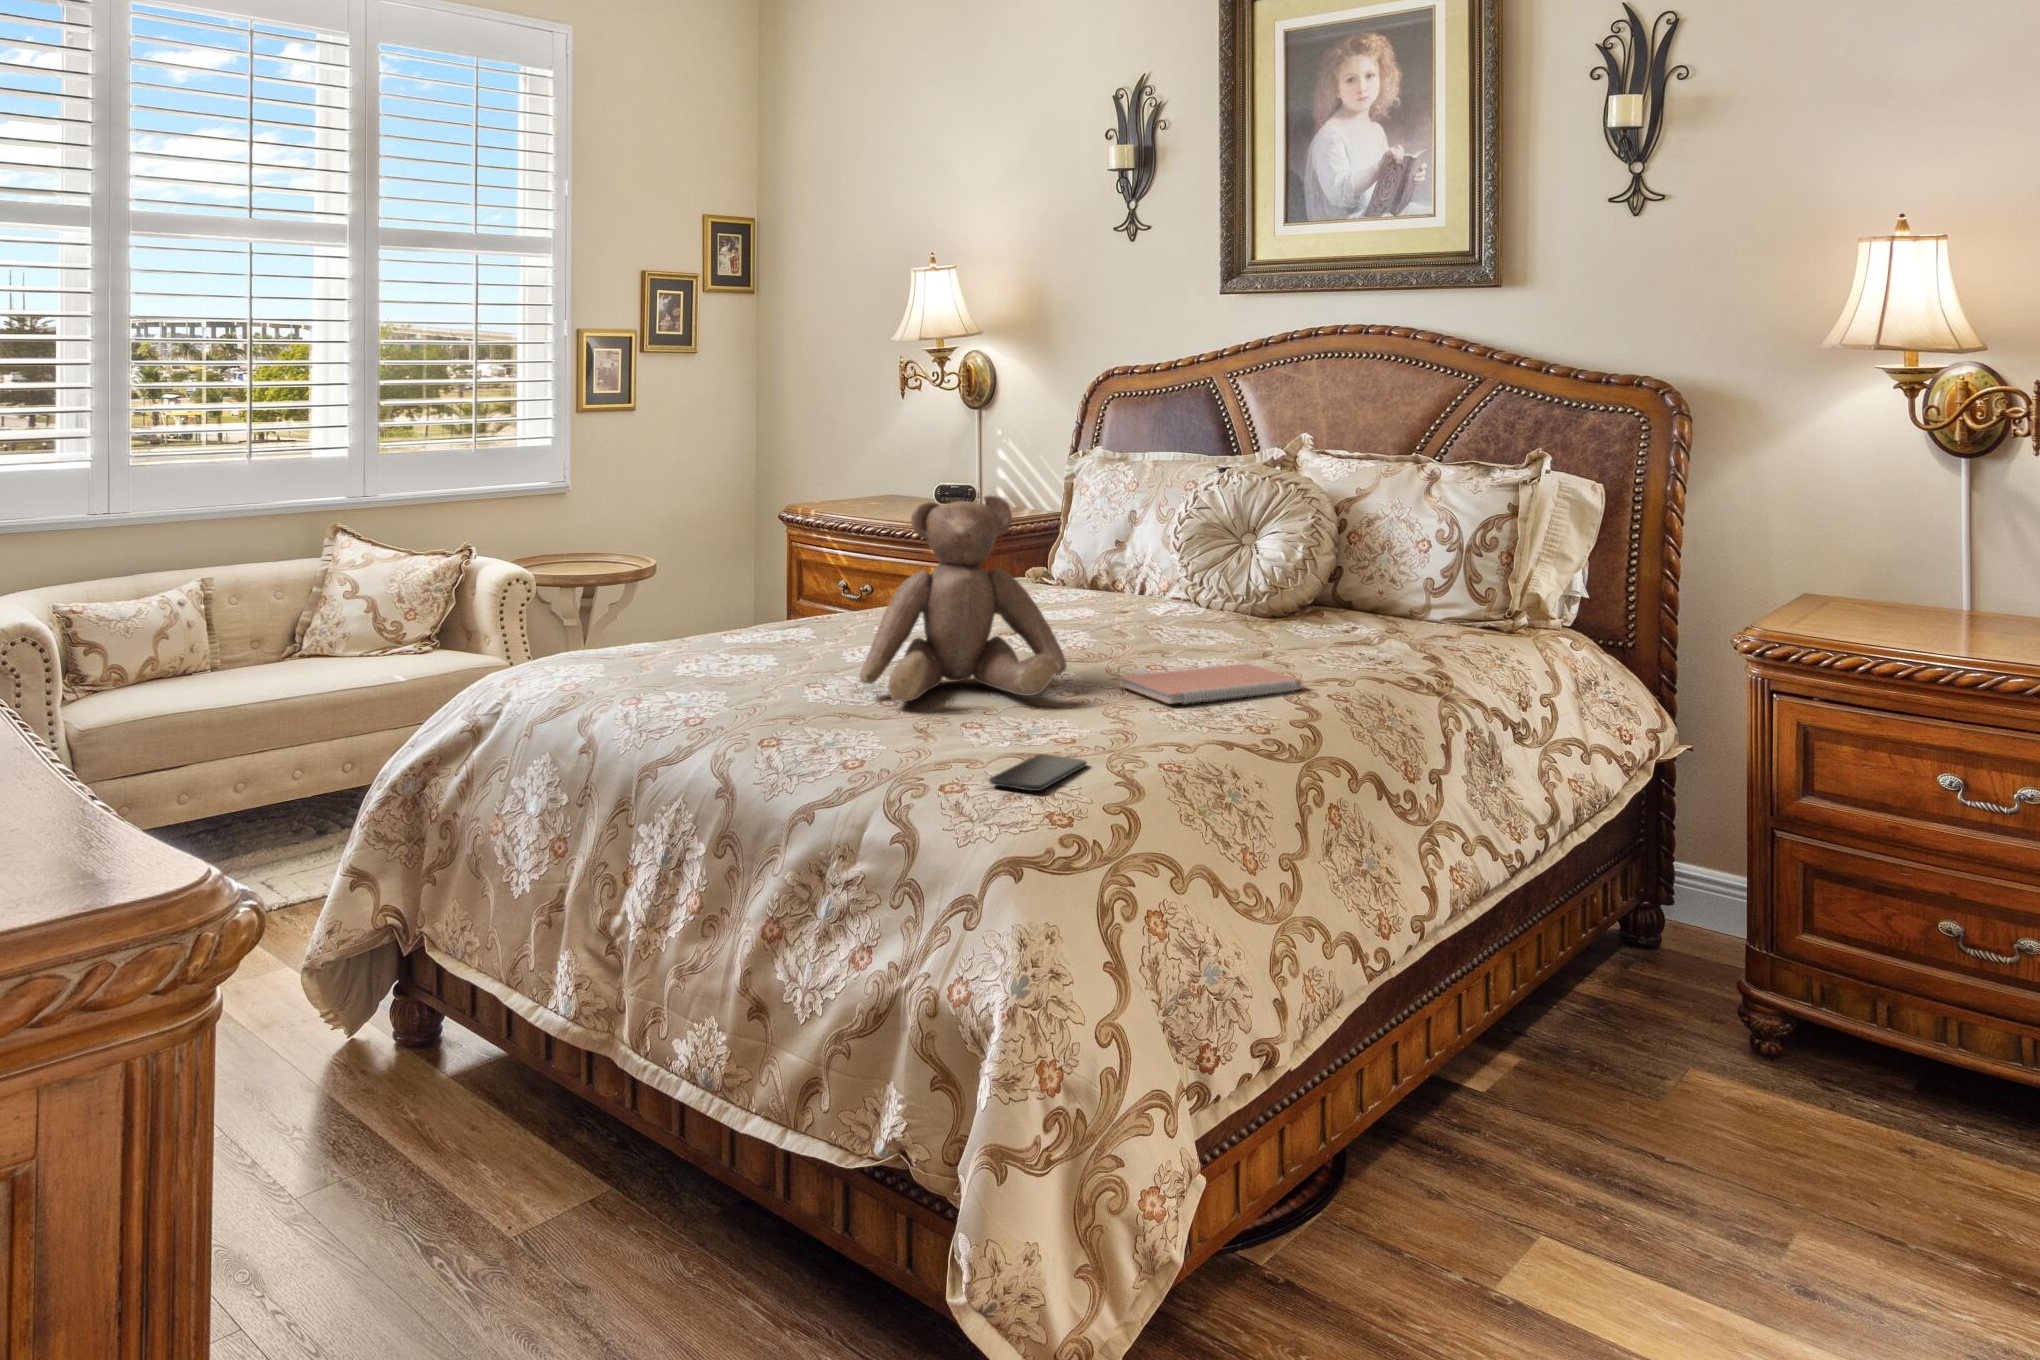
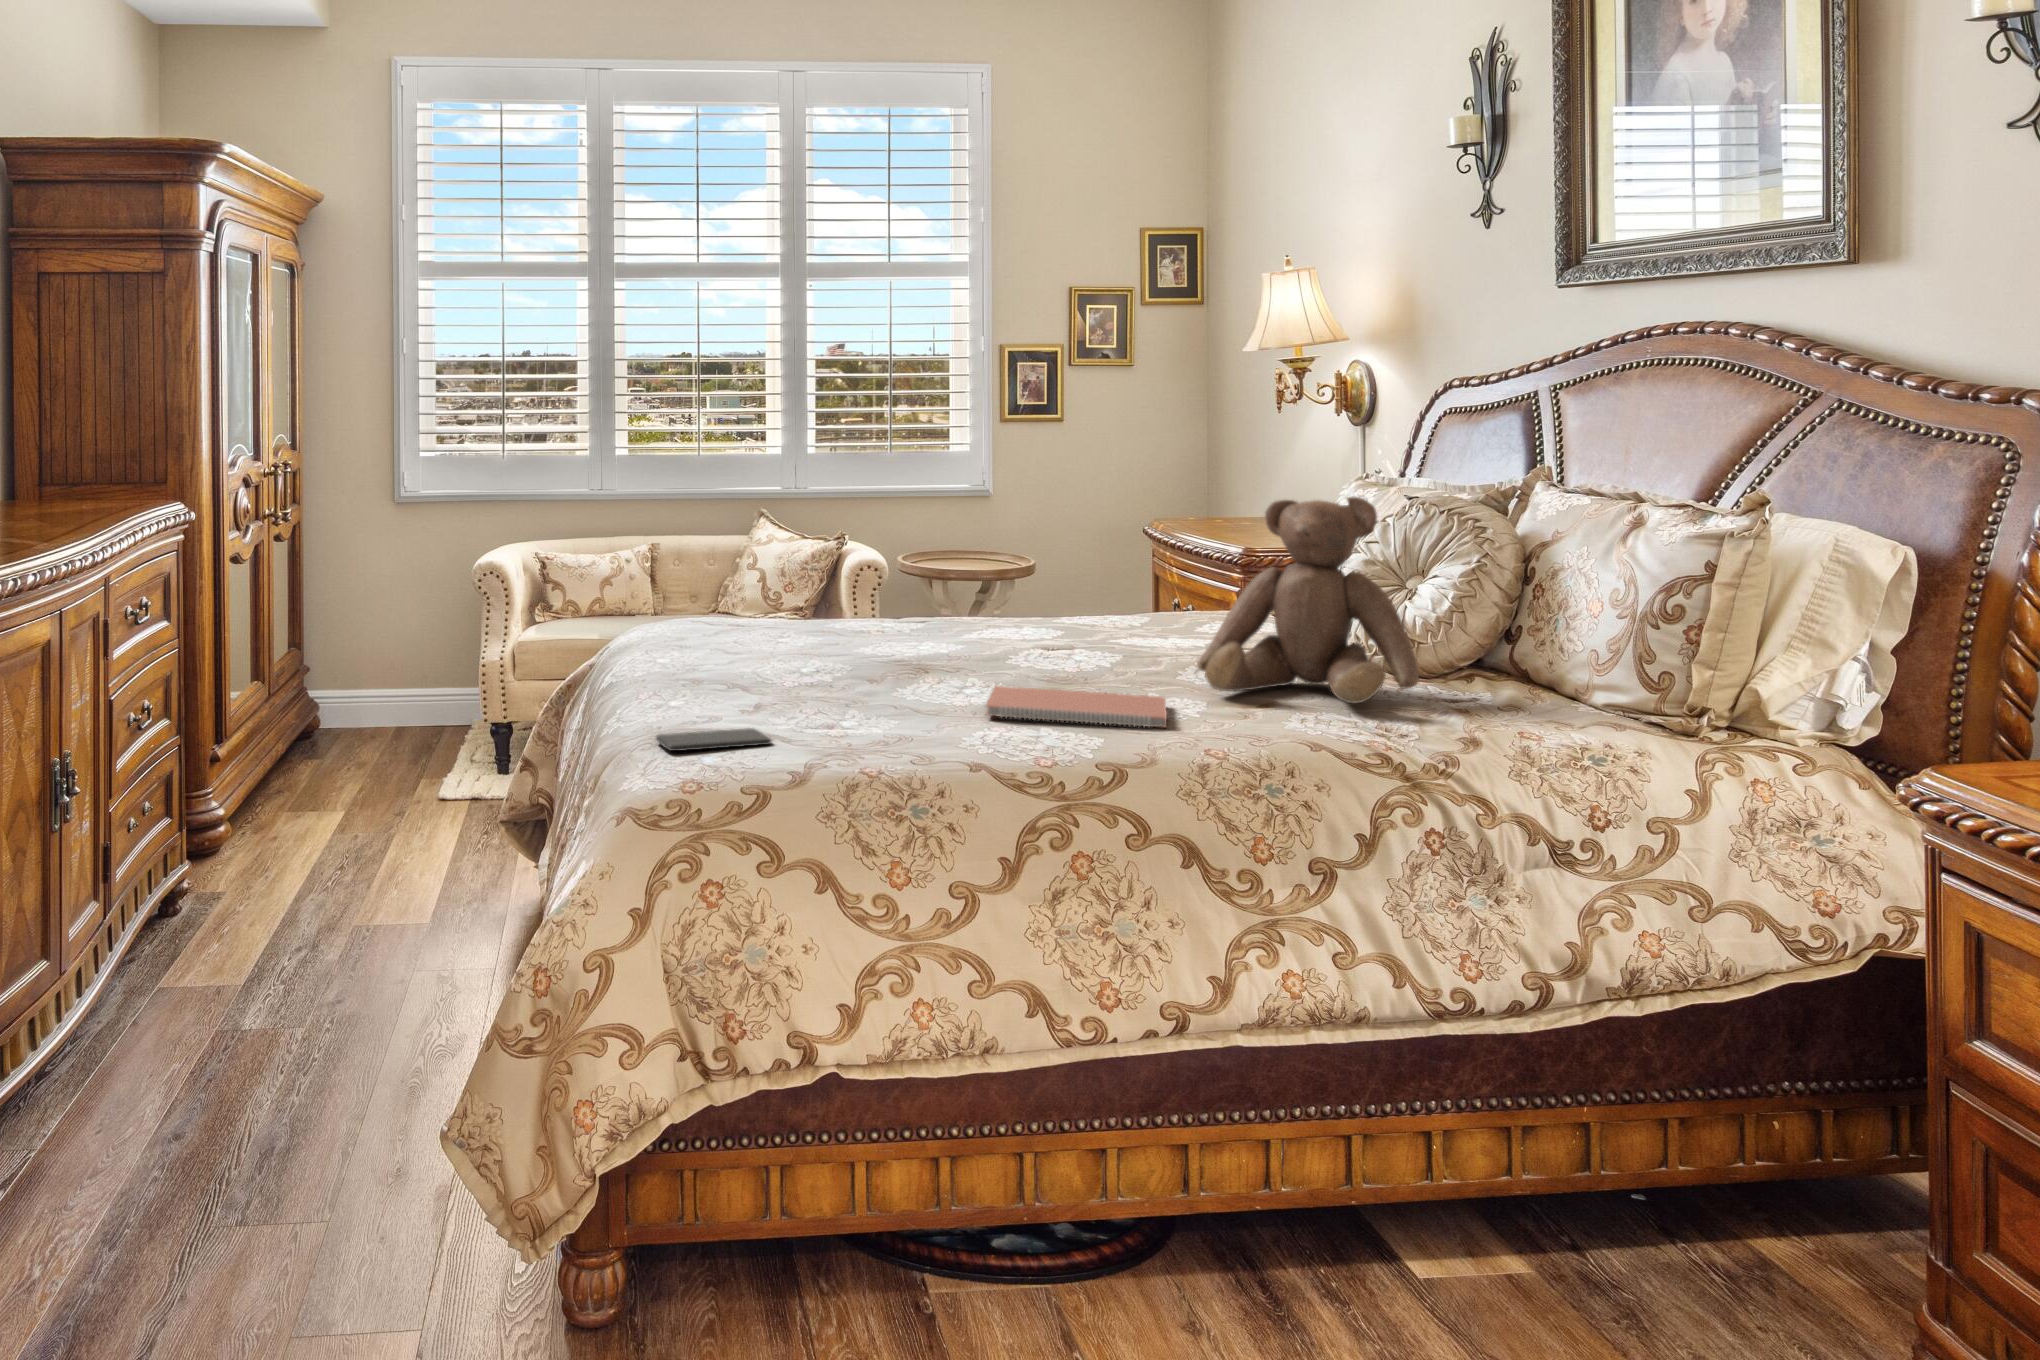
teddy bear: present [860,496,1067,702] -> present [1197,497,1419,703]

